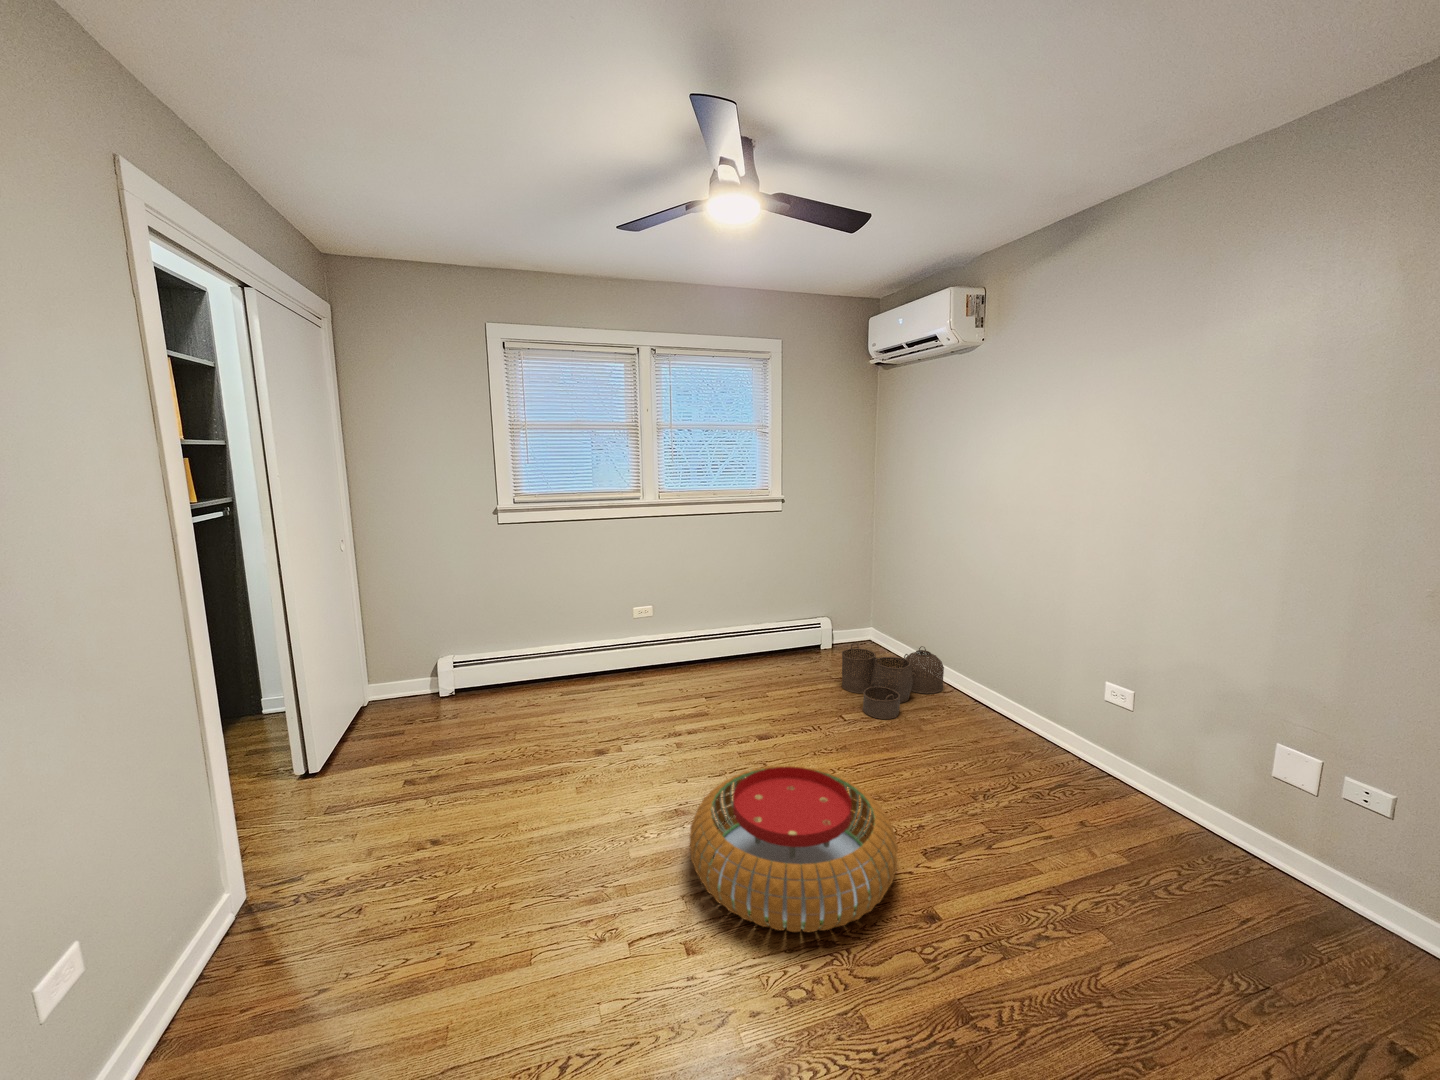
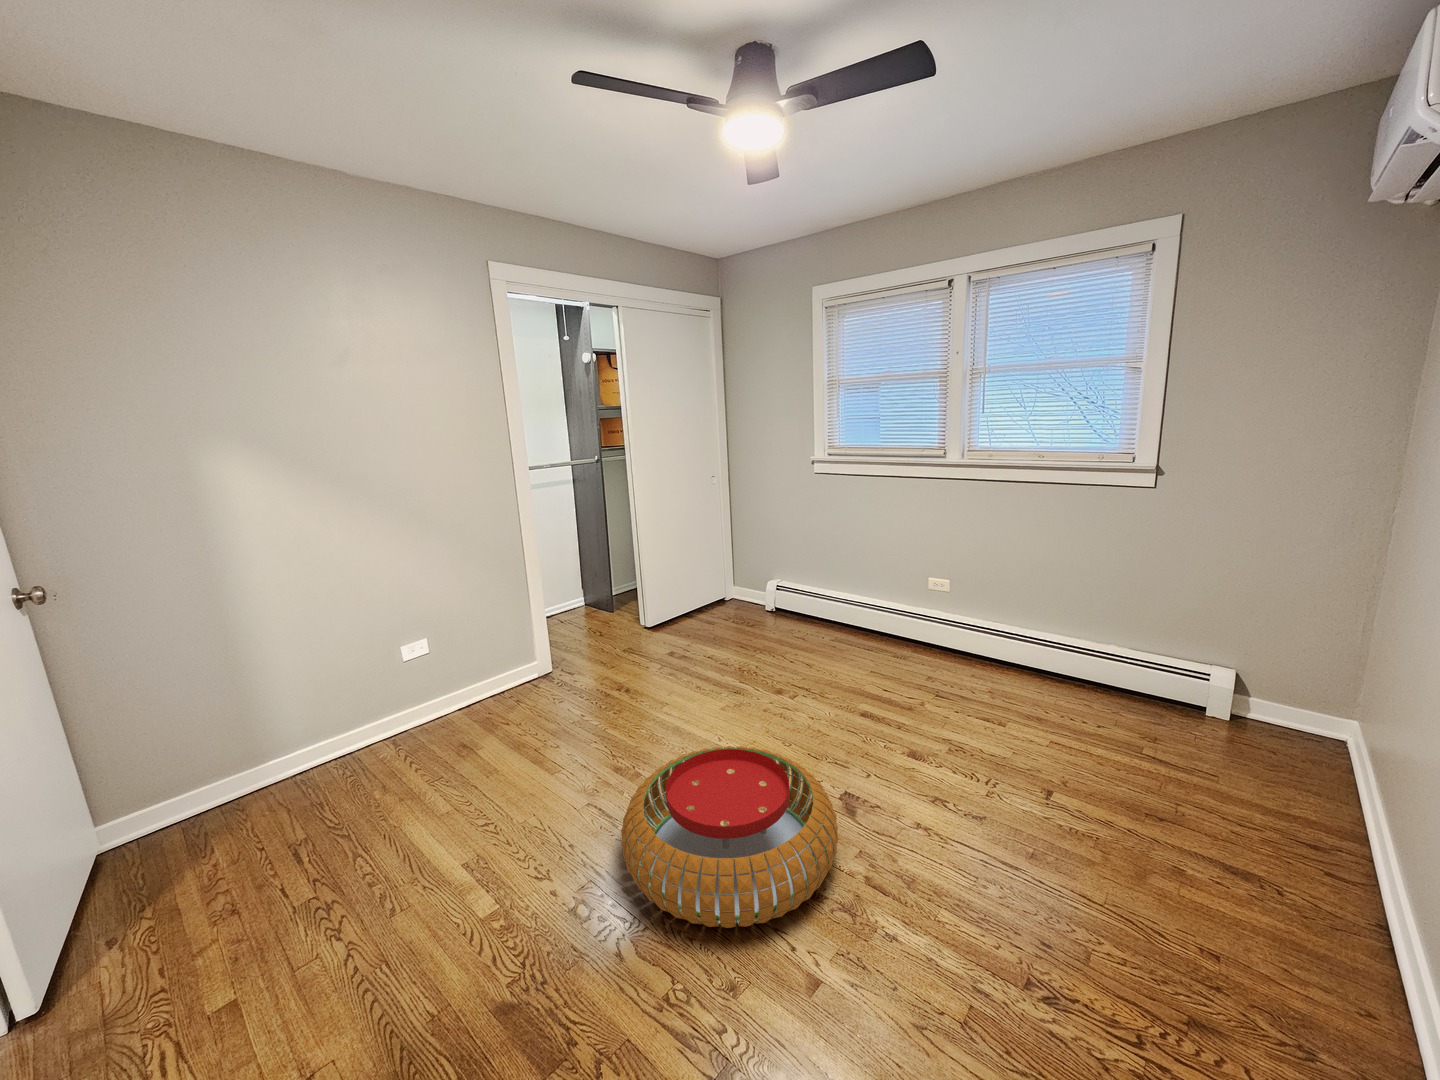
woven basket: present [842,643,944,719] -> none [1099,711,1365,867]

